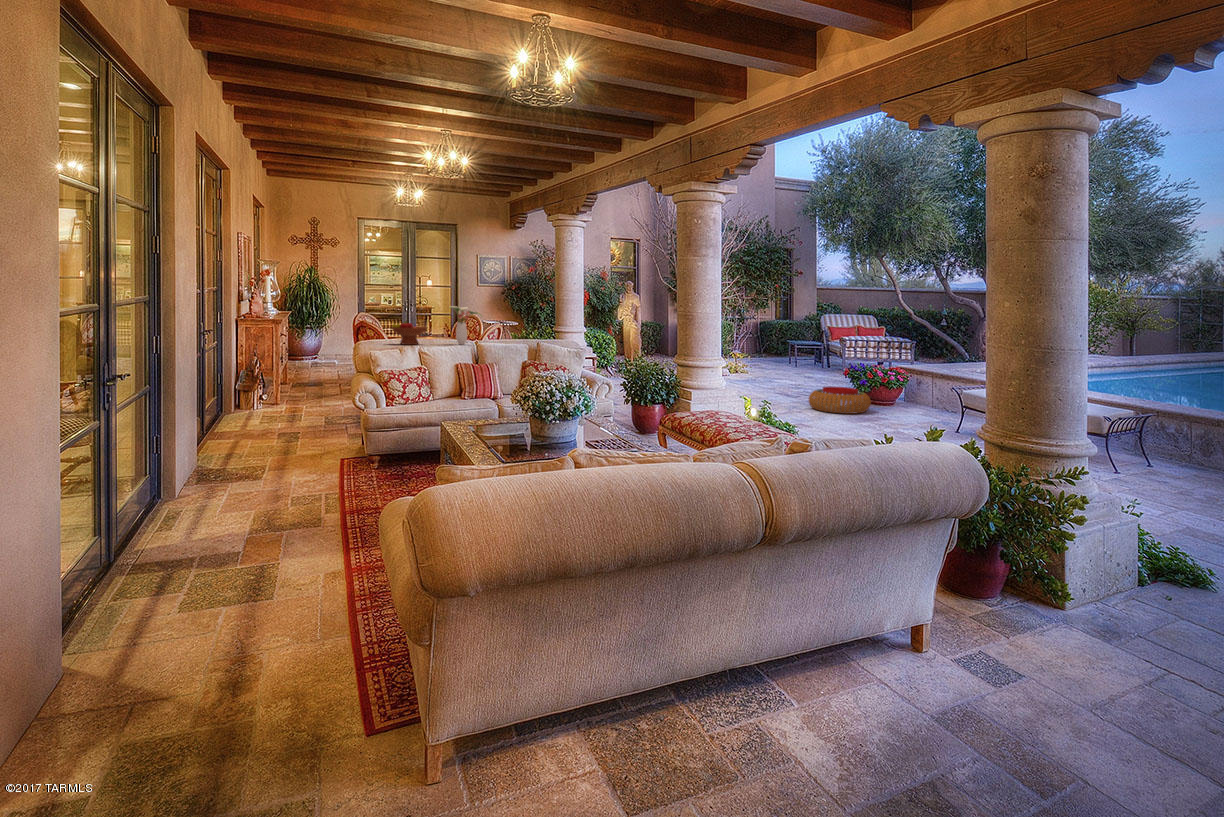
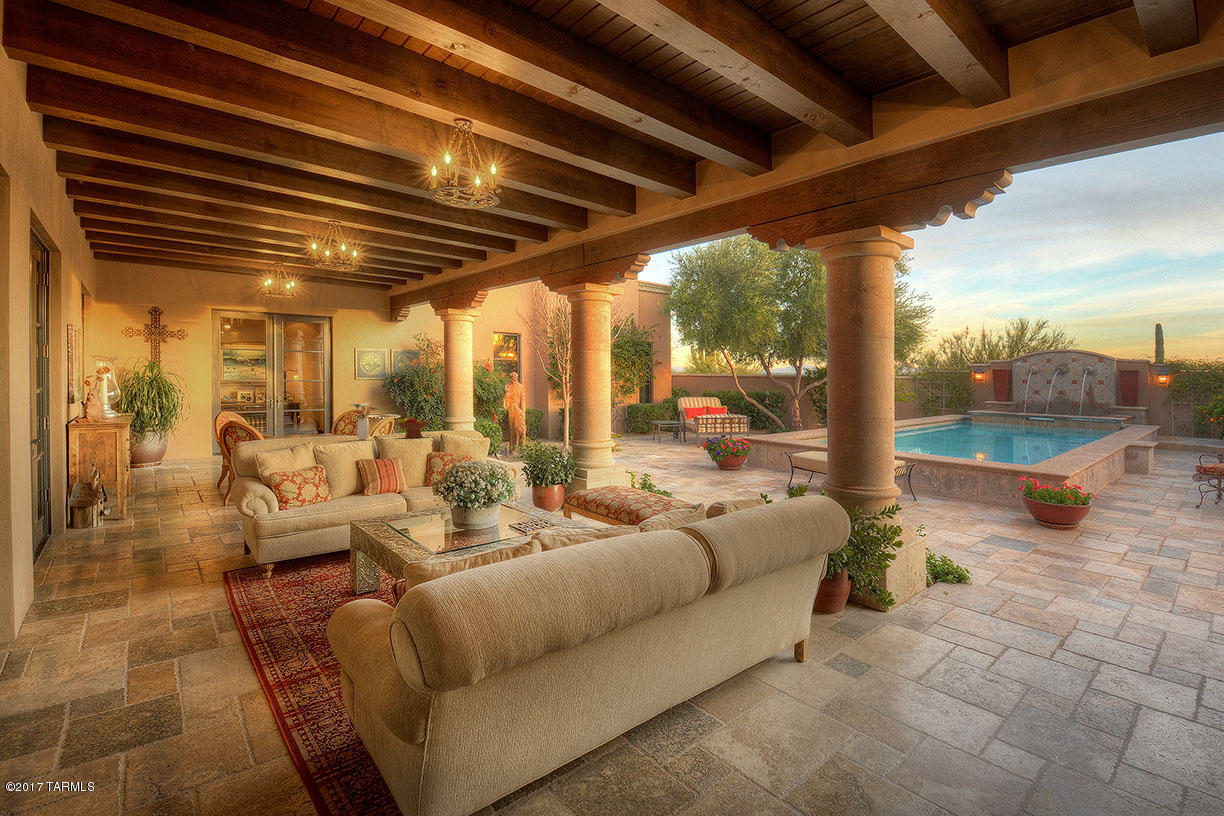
fruit bowl: present [391,321,427,345] -> present [397,417,430,438]
pouf: present [809,387,871,414] -> none [682,458,733,481]

